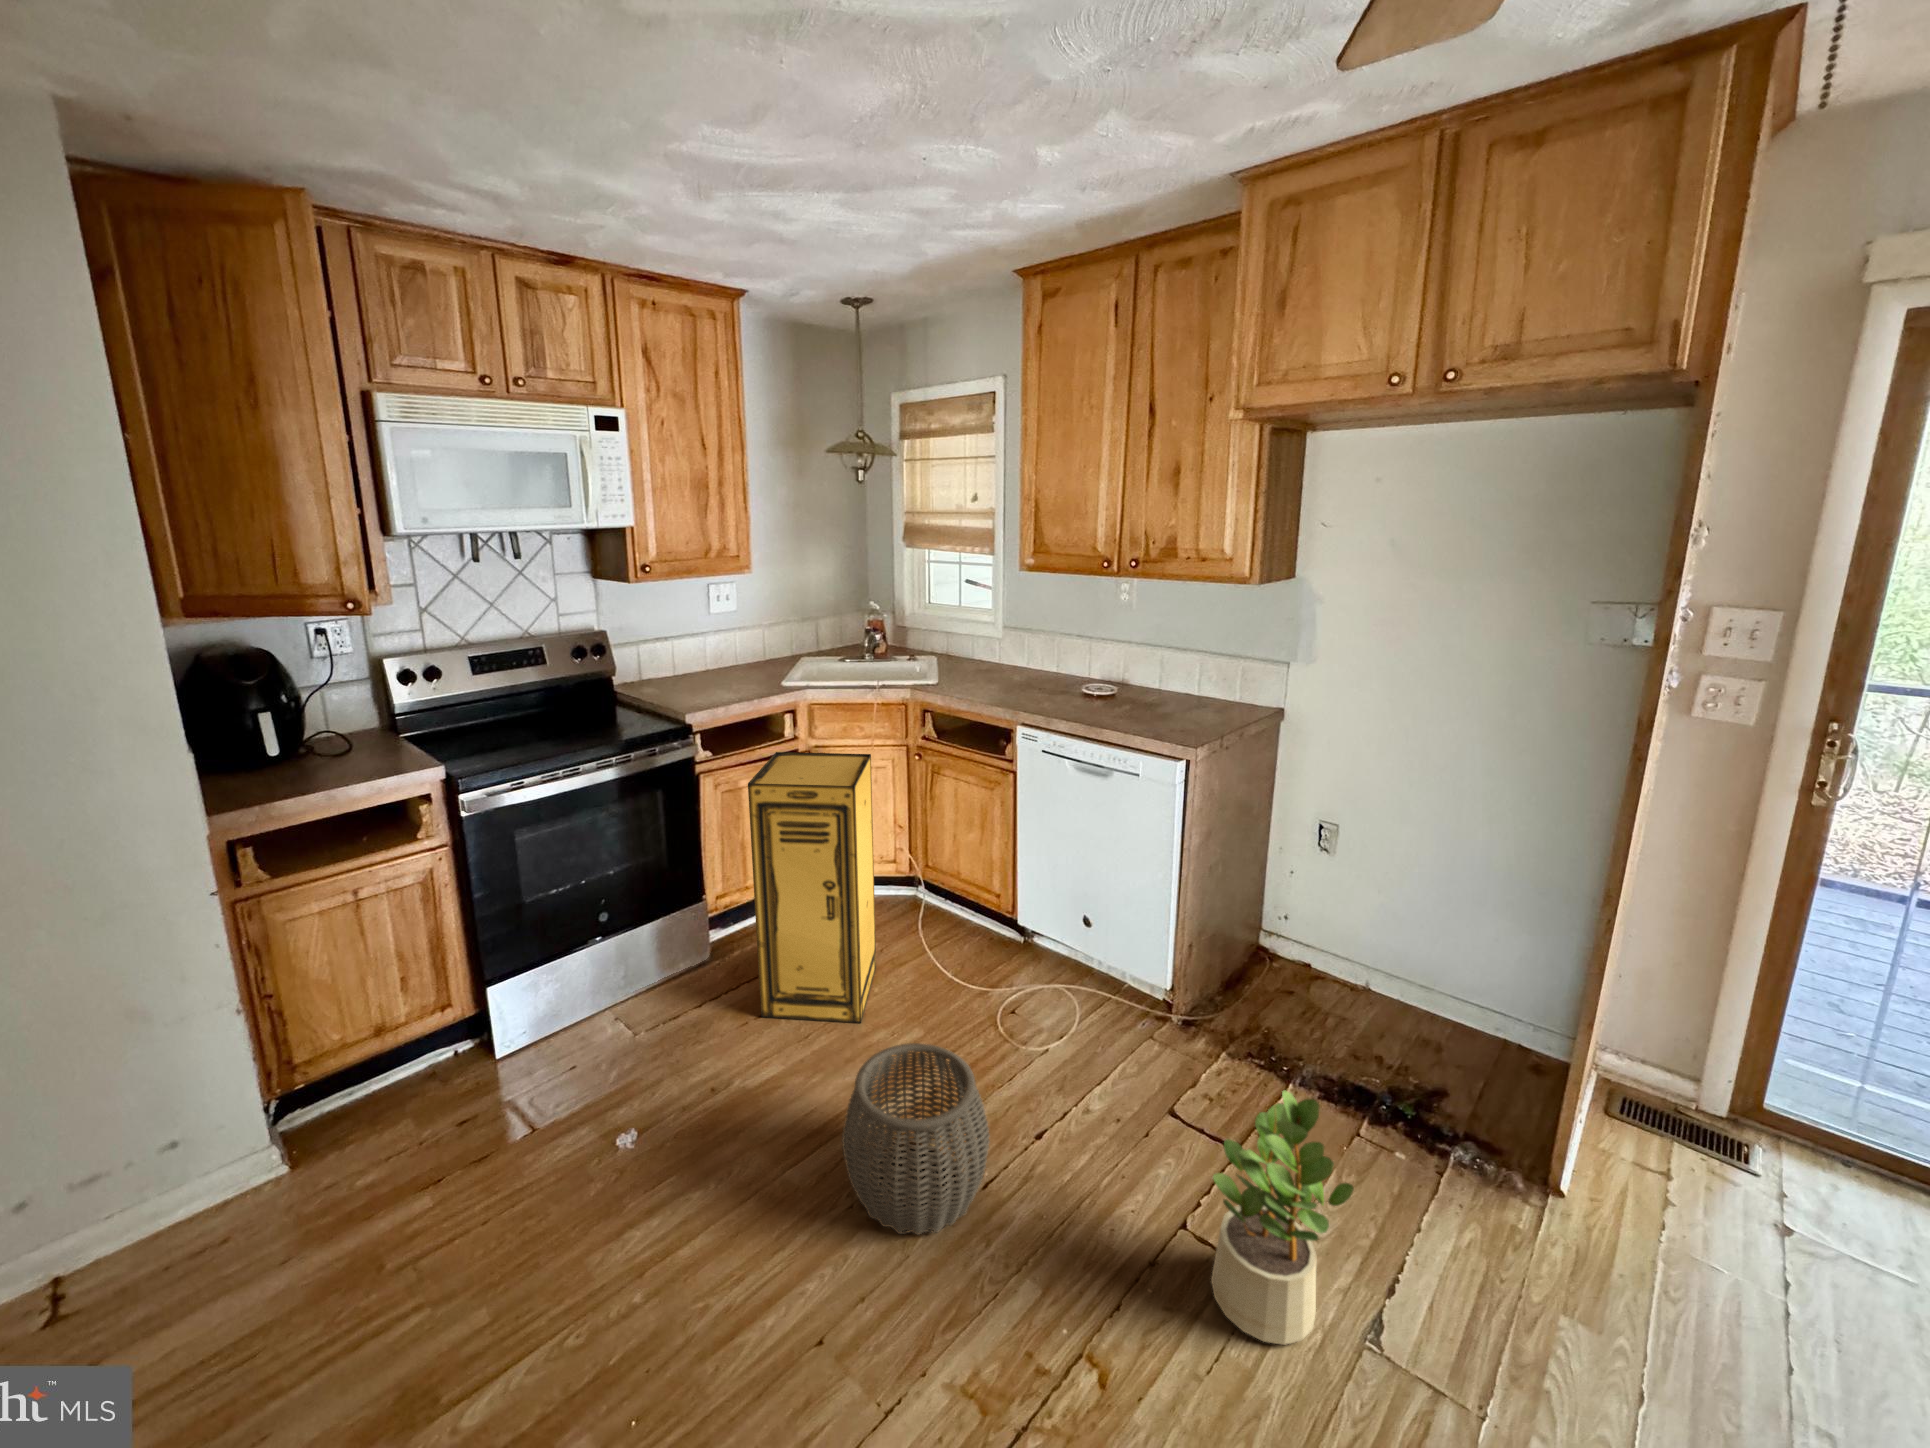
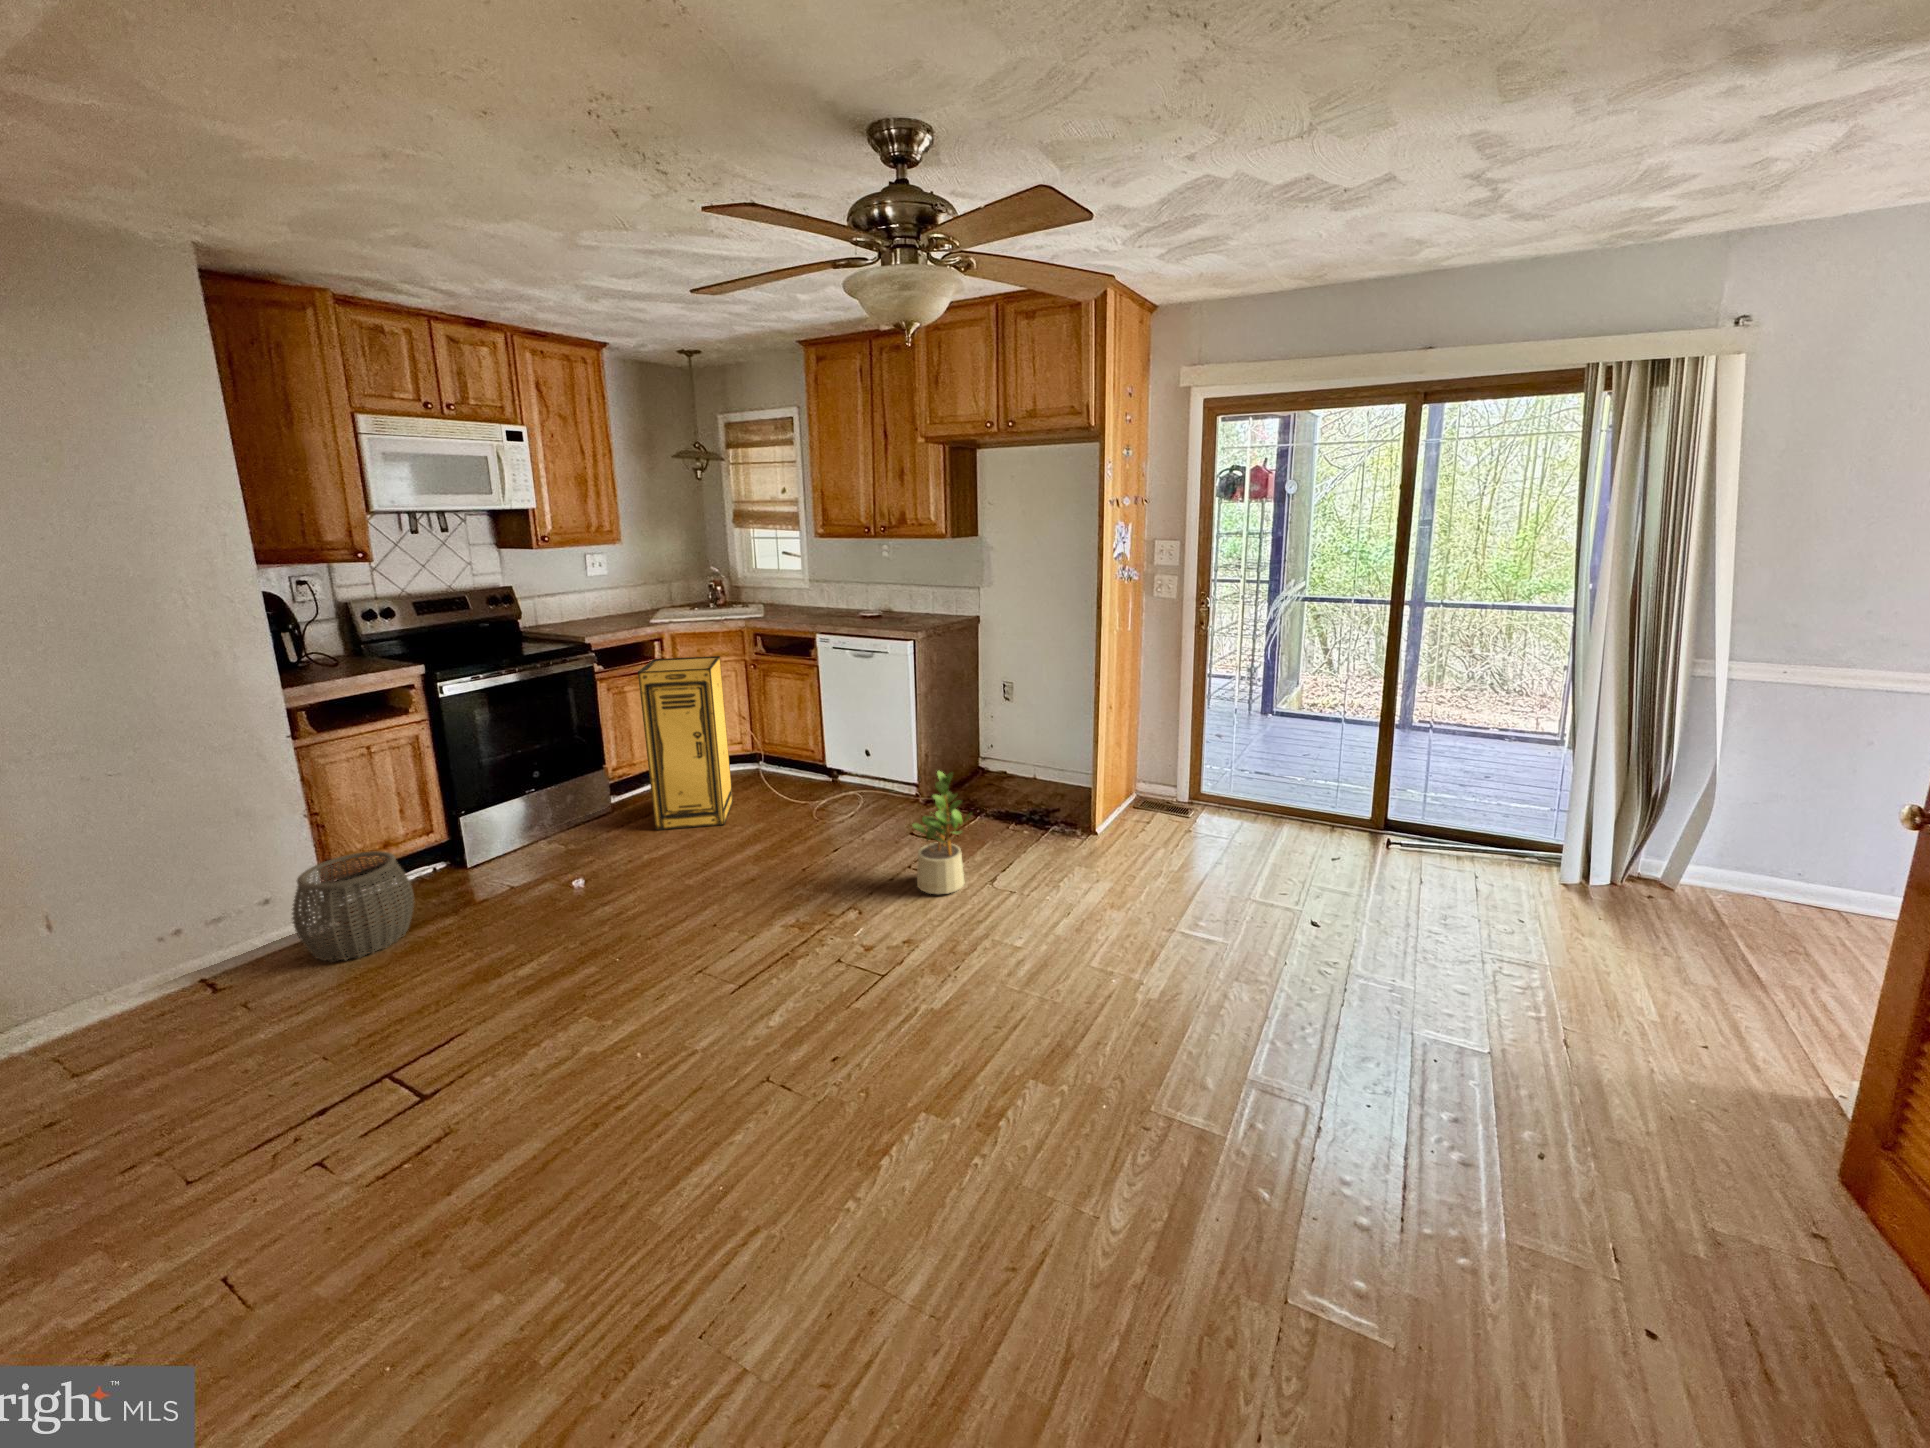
woven basket: present [842,1043,990,1235] -> present [292,851,414,962]

